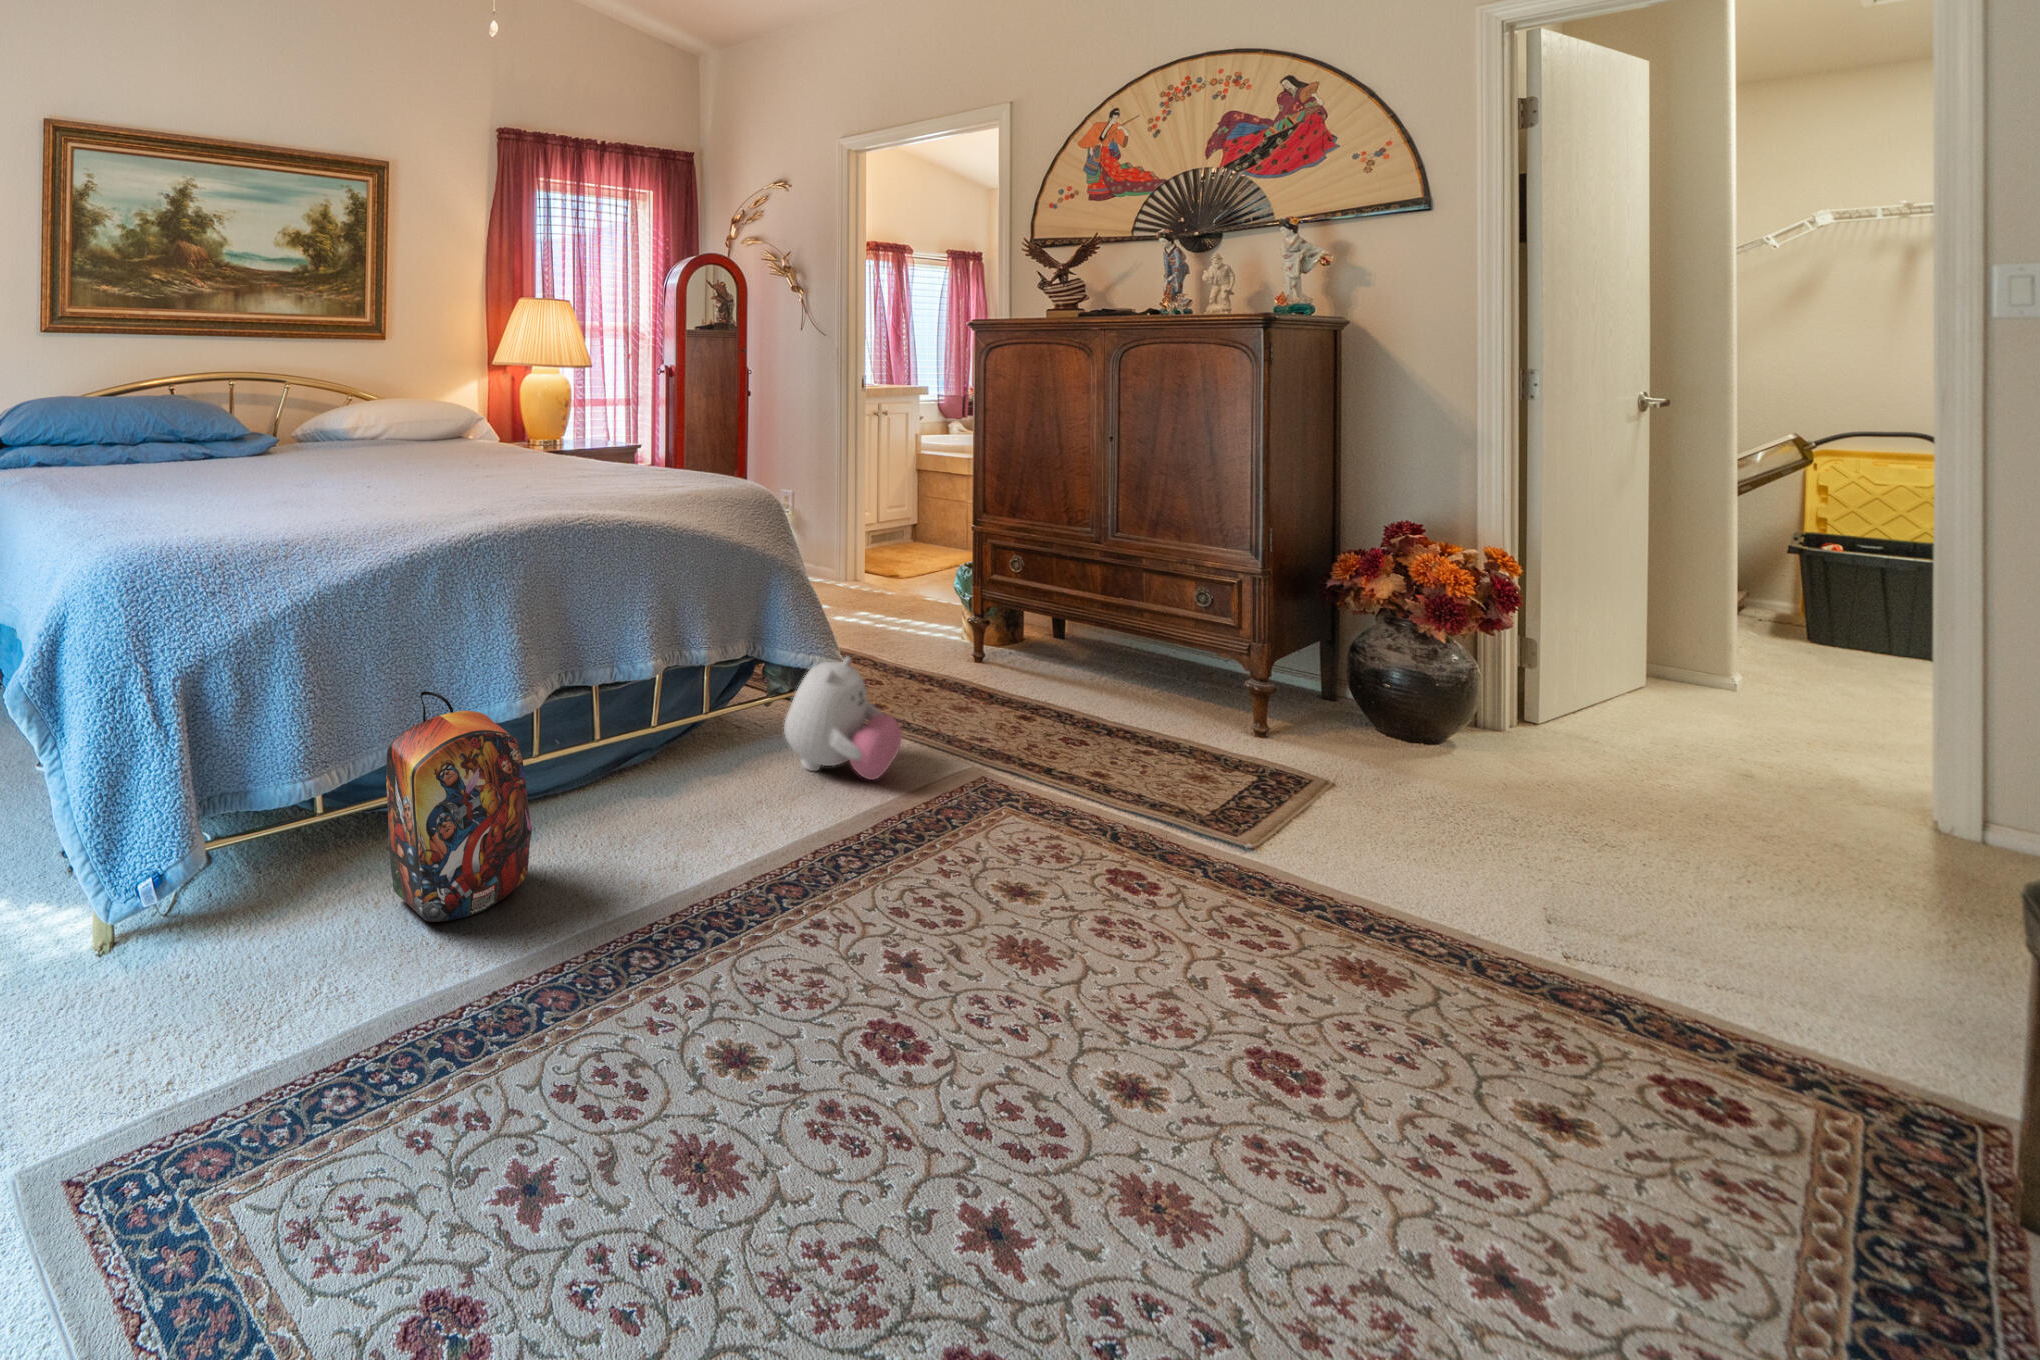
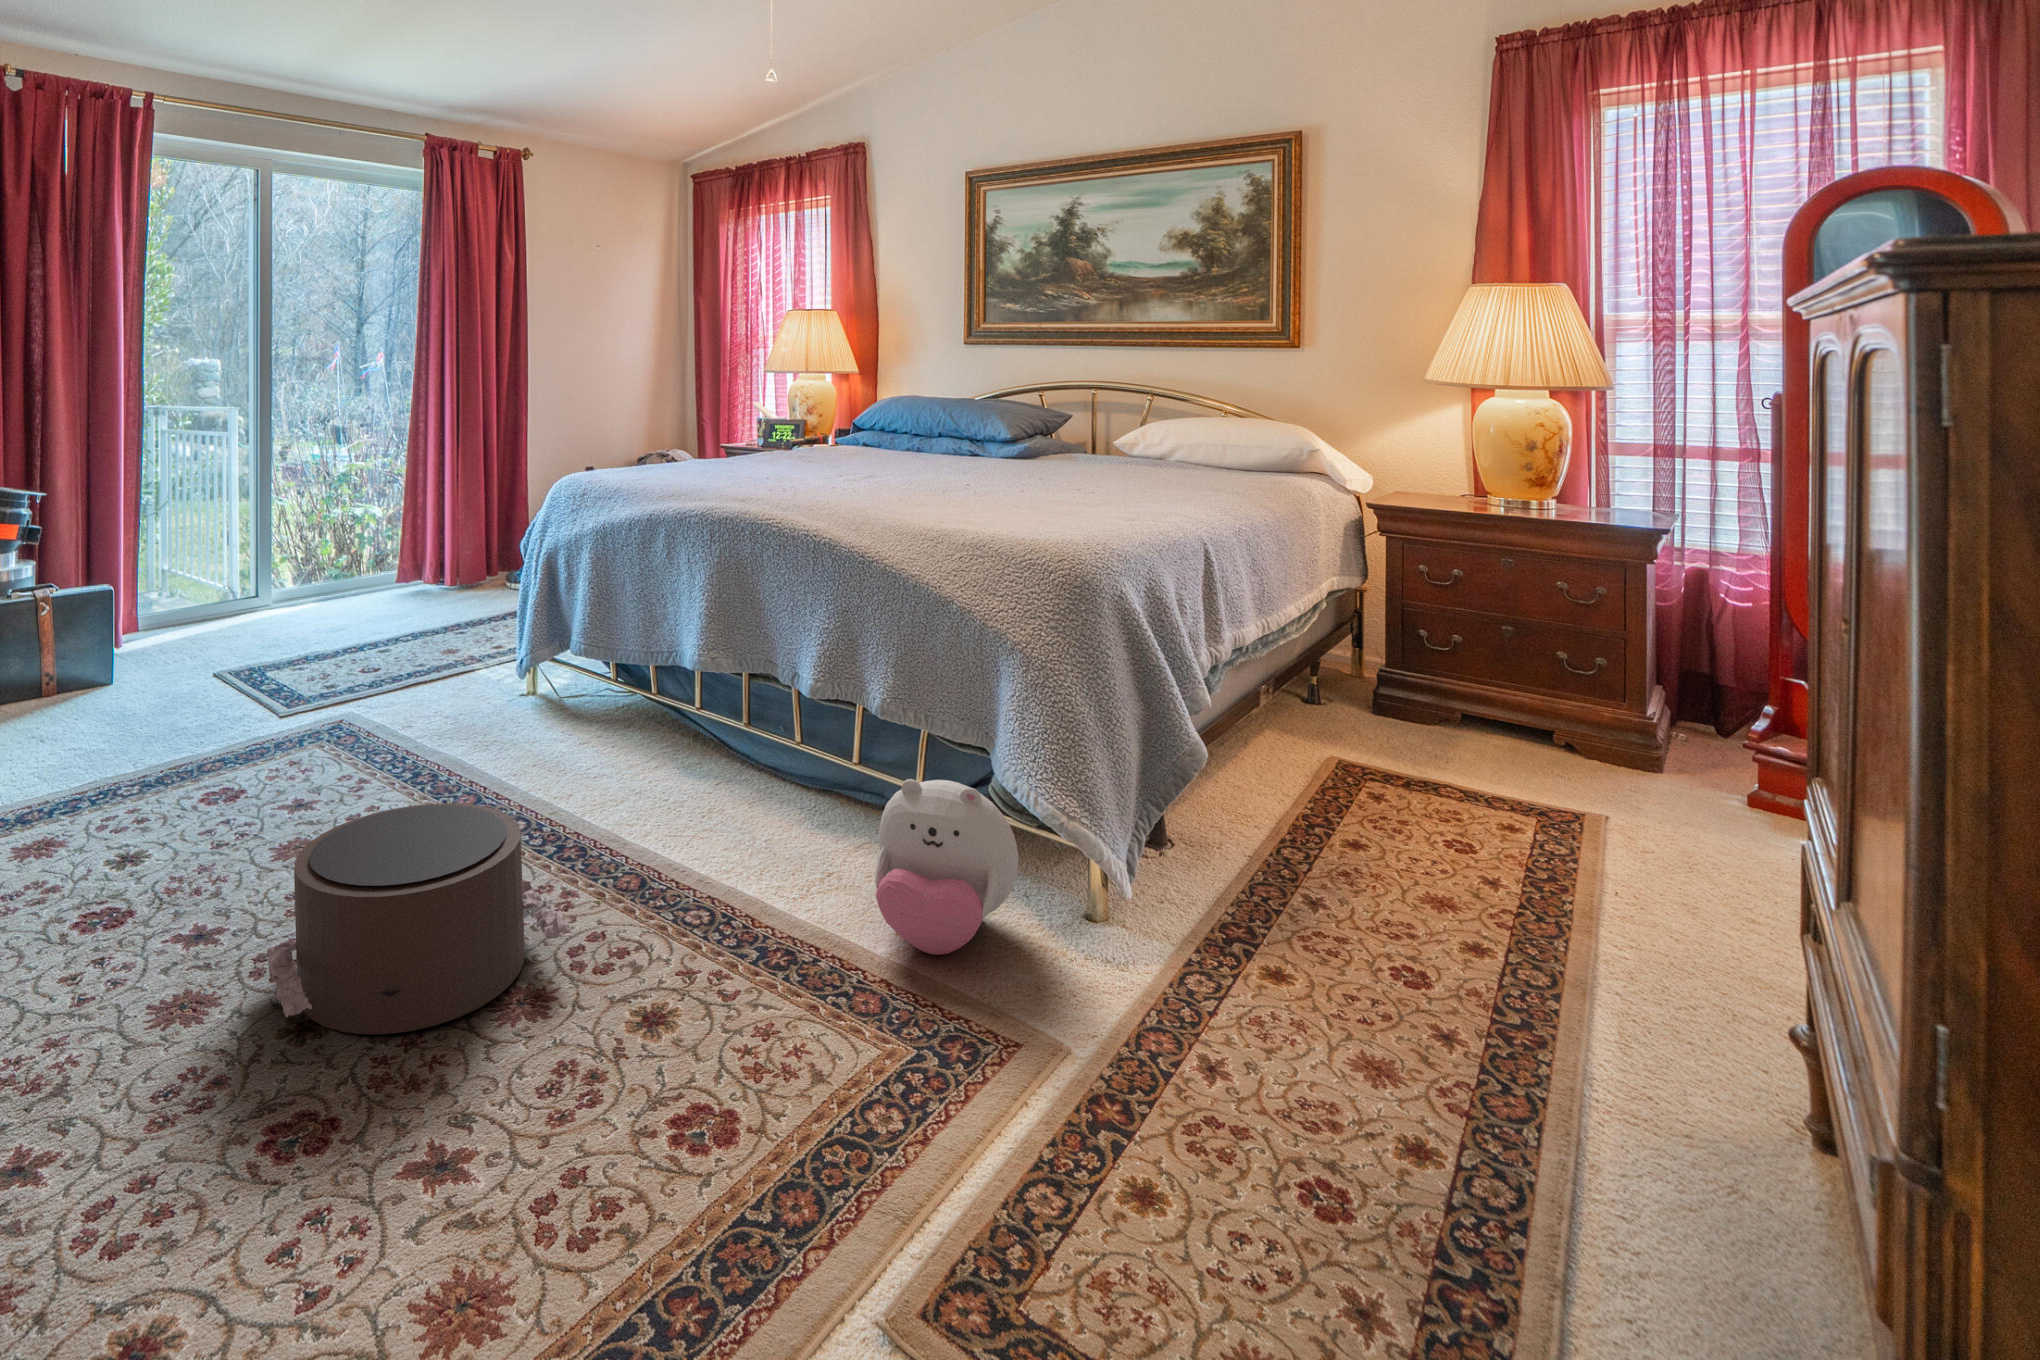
backpack: present [386,691,532,922] -> none [545,613,645,774]
pouf: none [863,827,1195,1112] -> present [267,803,571,1034]

